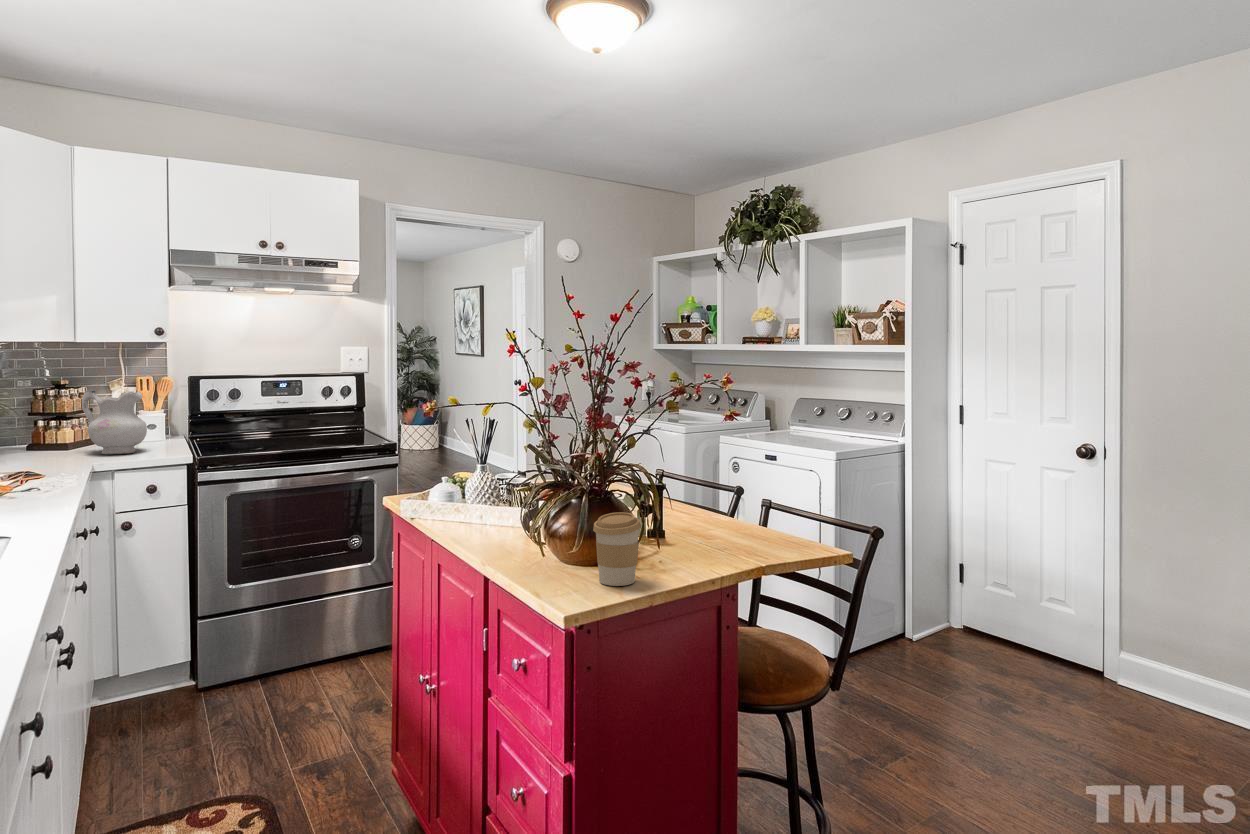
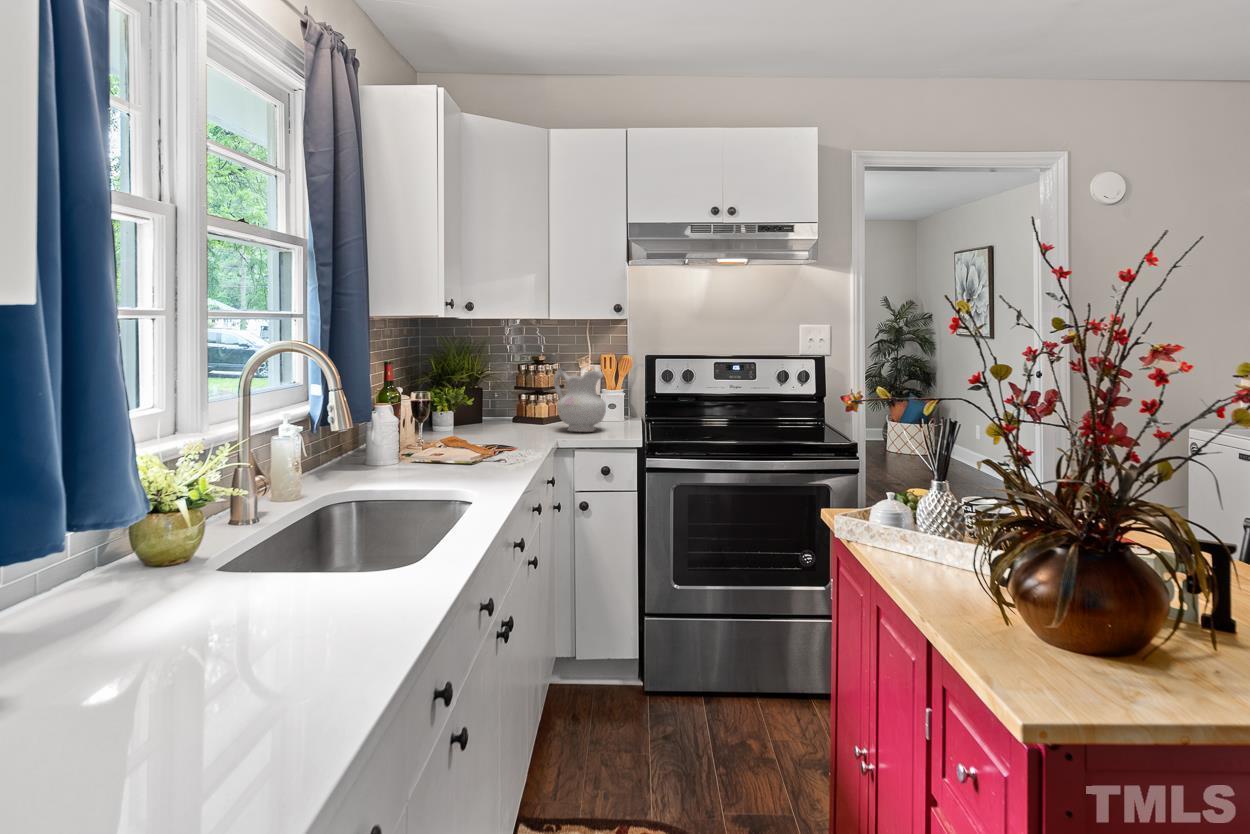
coffee cup: present [593,512,641,586] -> none [1093,582,1182,702]

